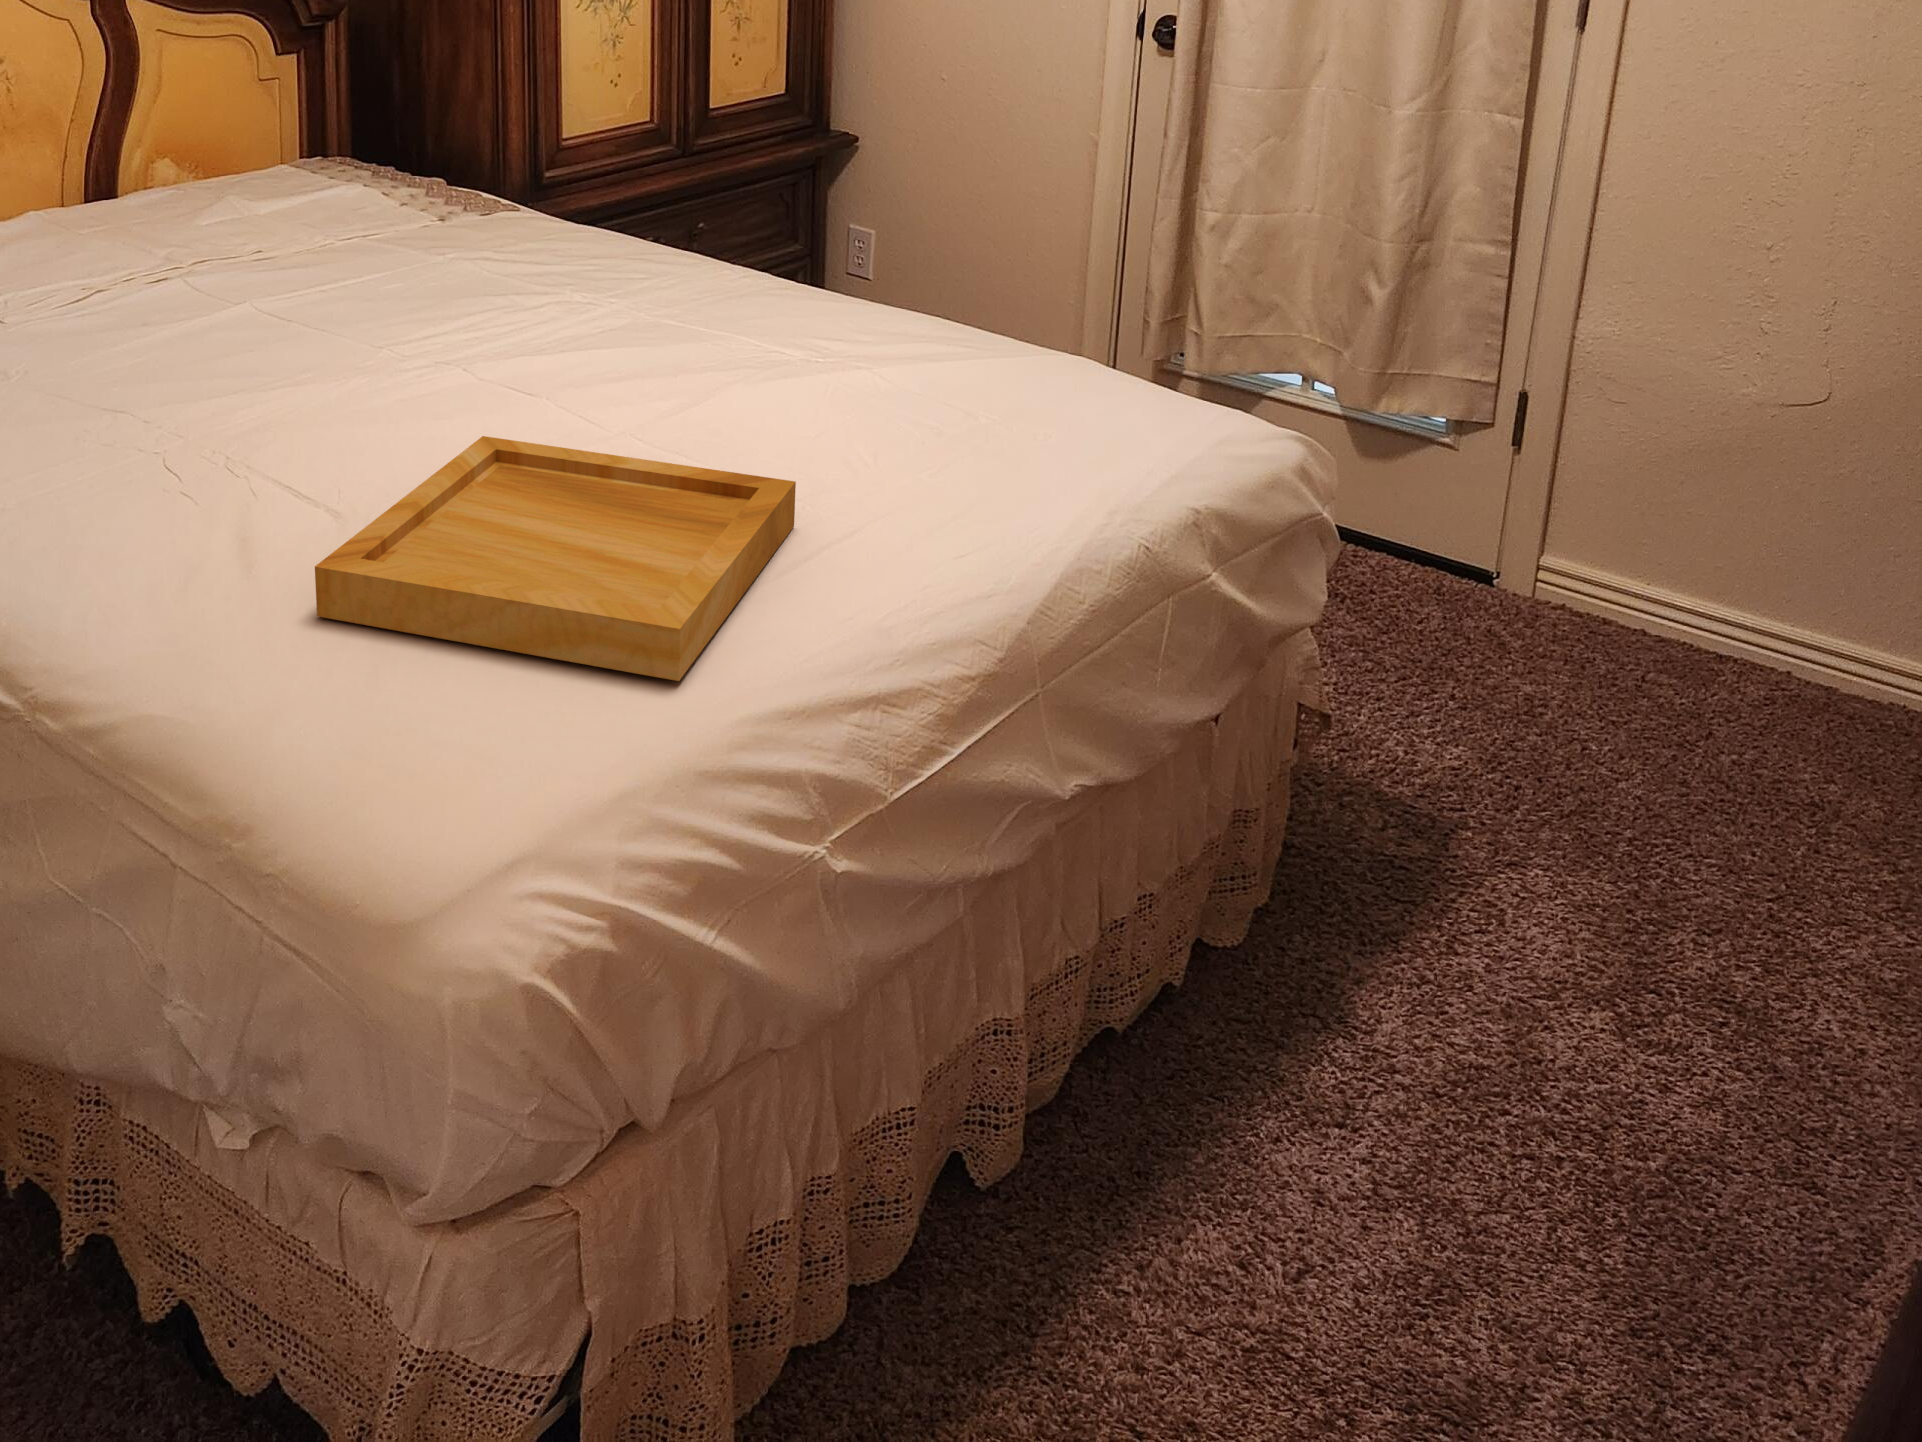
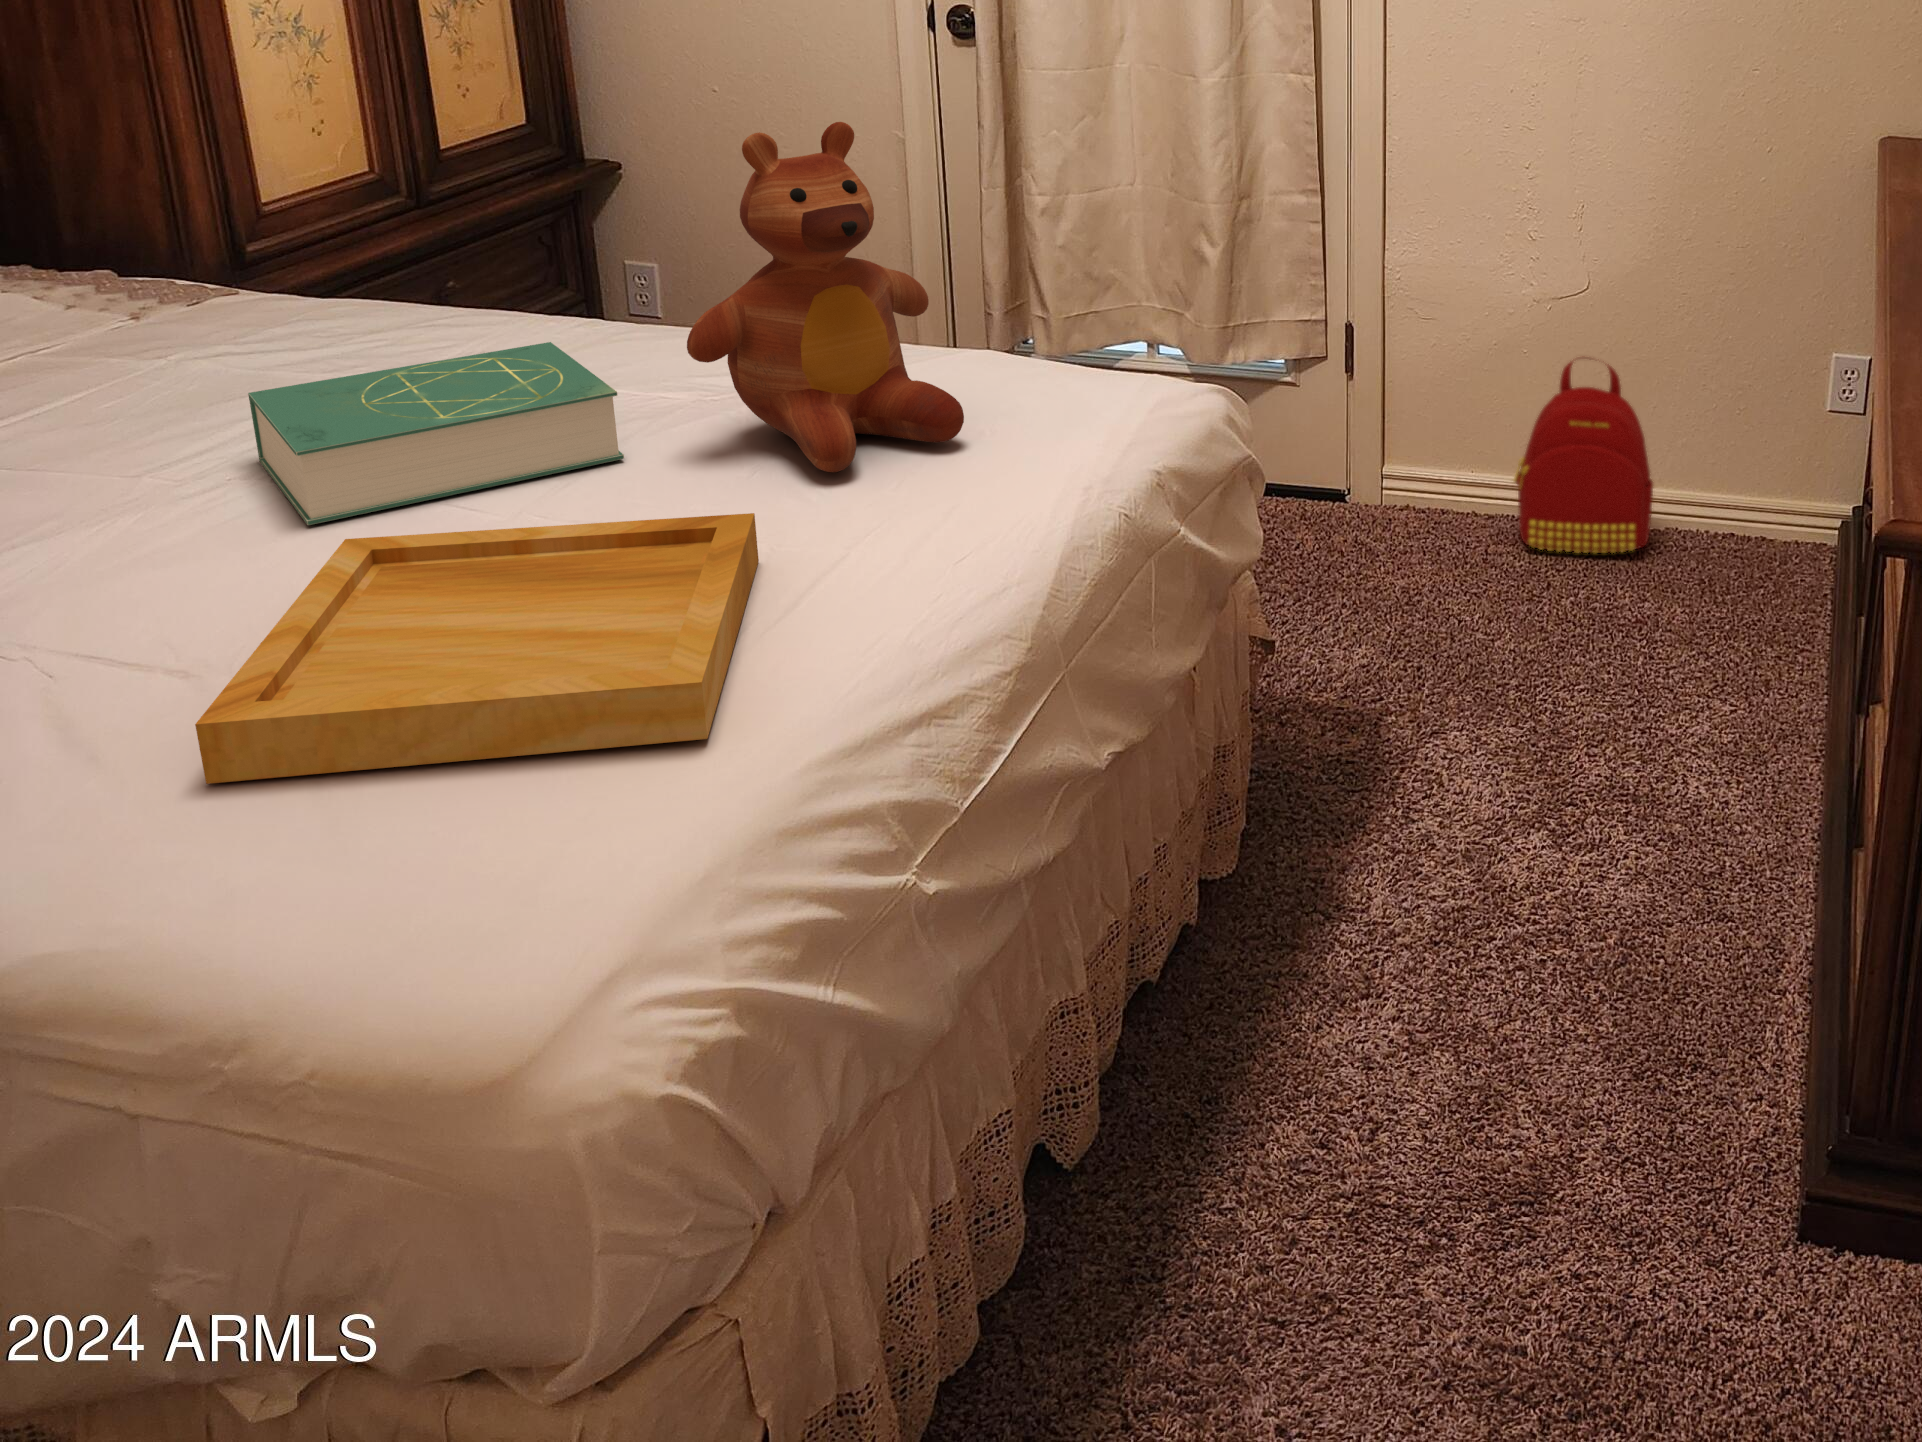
teddy bear: none [790,125,1025,456] -> present [687,122,964,472]
book: none [467,293,729,418] -> present [248,342,624,525]
backpack: none [1691,480,1875,719] -> present [1514,361,1653,553]

